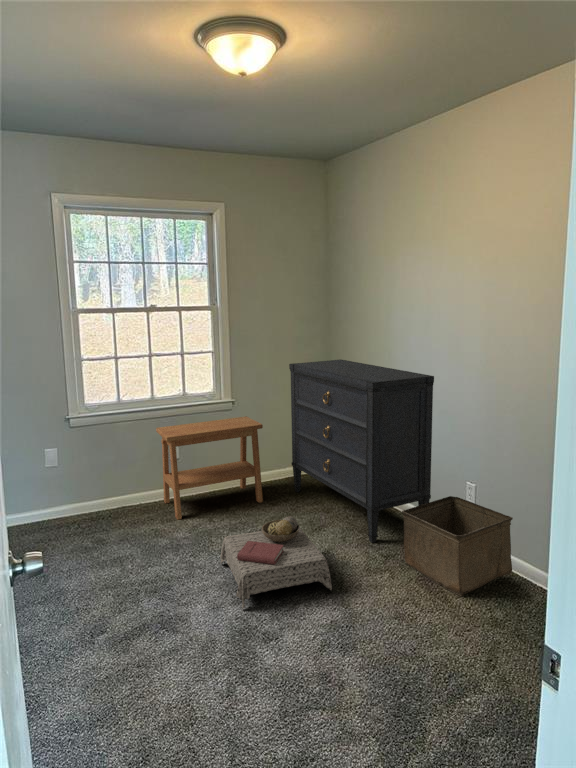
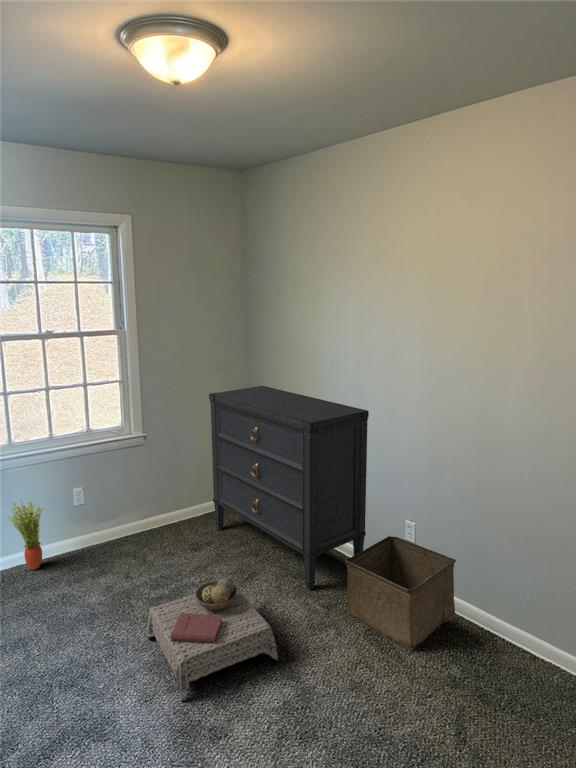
side table: present [156,416,263,519] -> none [57,451,184,579]
potted plant: none [116,448,145,510] -> present [9,501,44,570]

